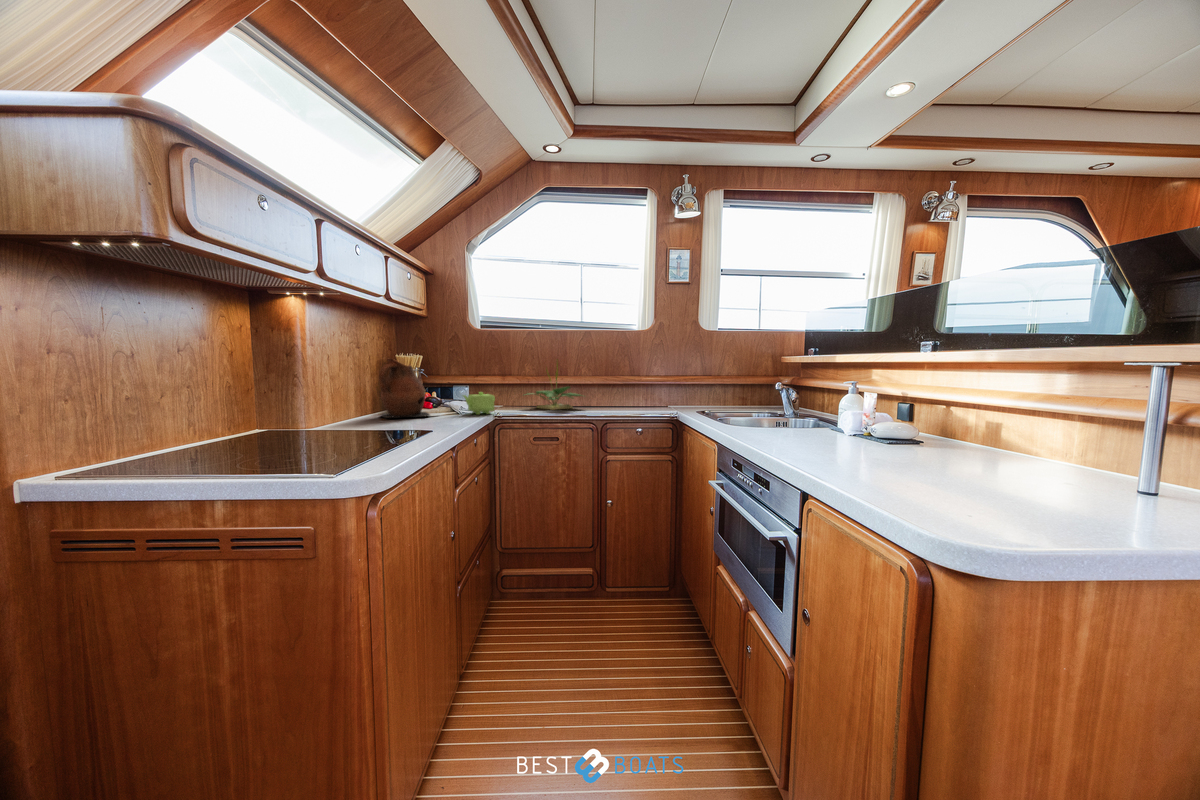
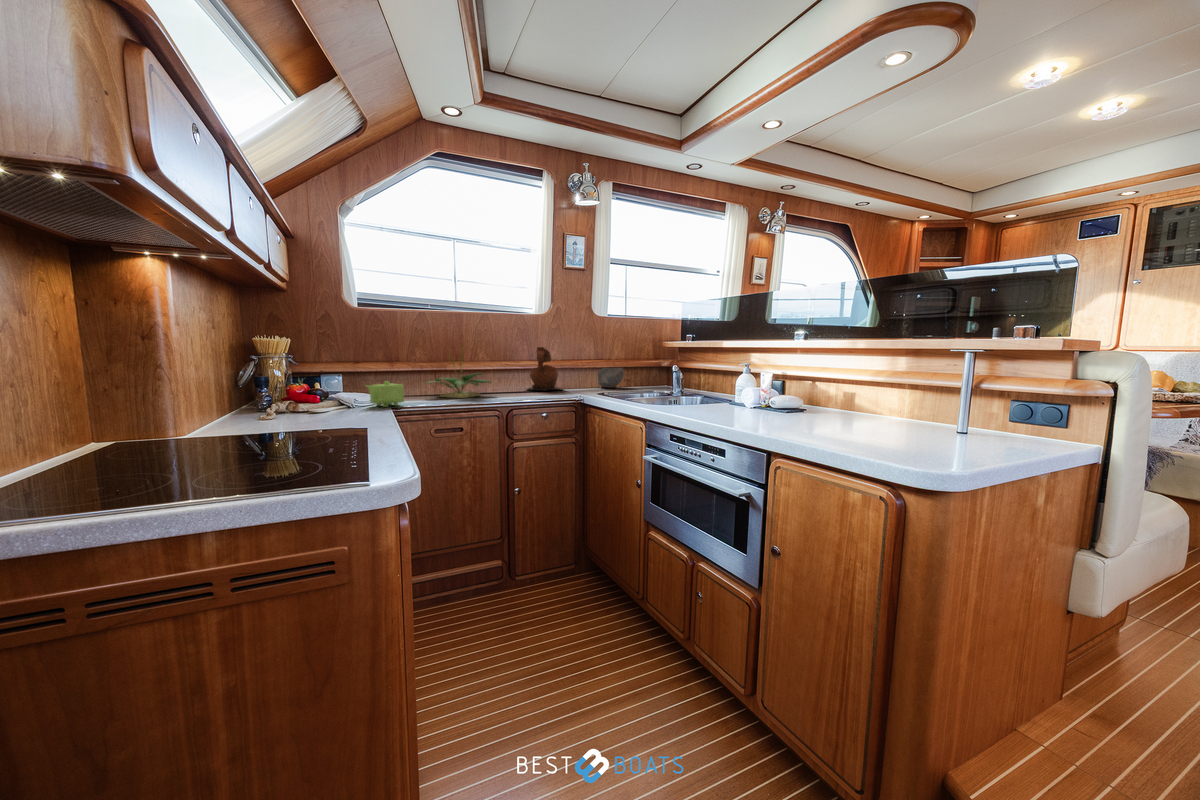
ceramic pitcher: present [379,359,429,418] -> present [527,347,561,391]
bowl: none [699,382,731,405] -> present [598,368,624,388]

